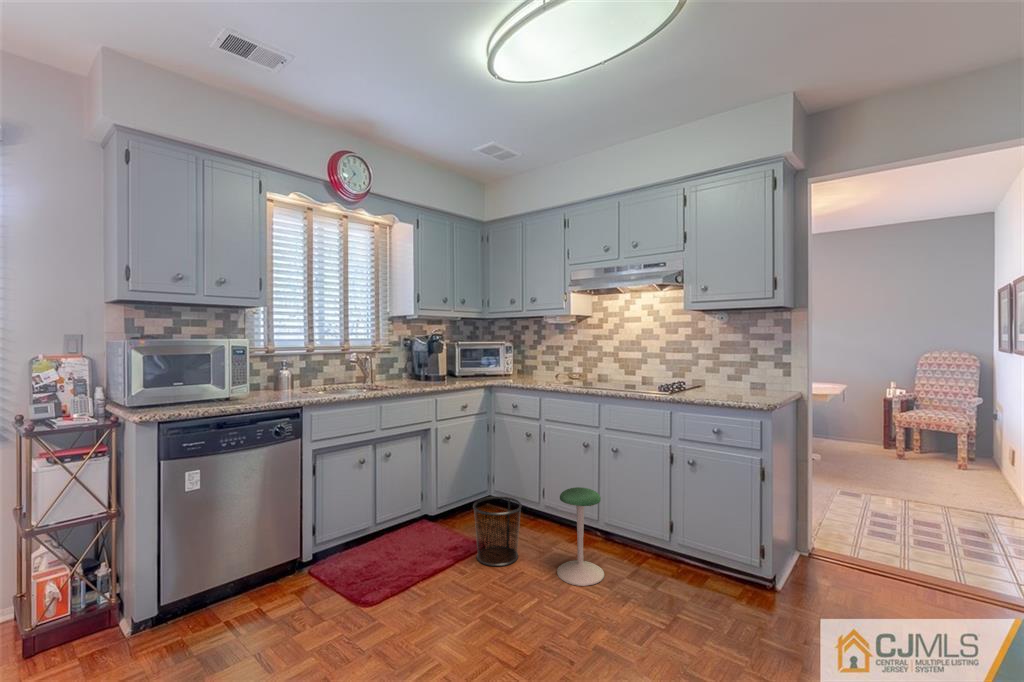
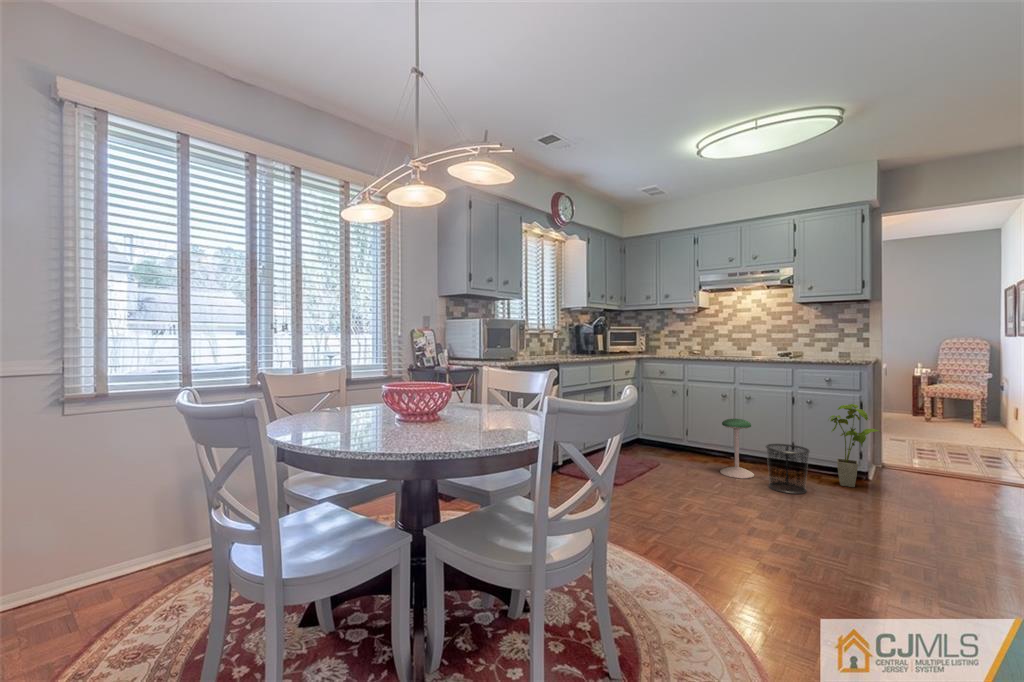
house plant: none [711,475,789,609] -> present [829,404,878,487]
waste bin: present [473,496,522,566] -> present [766,444,810,494]

